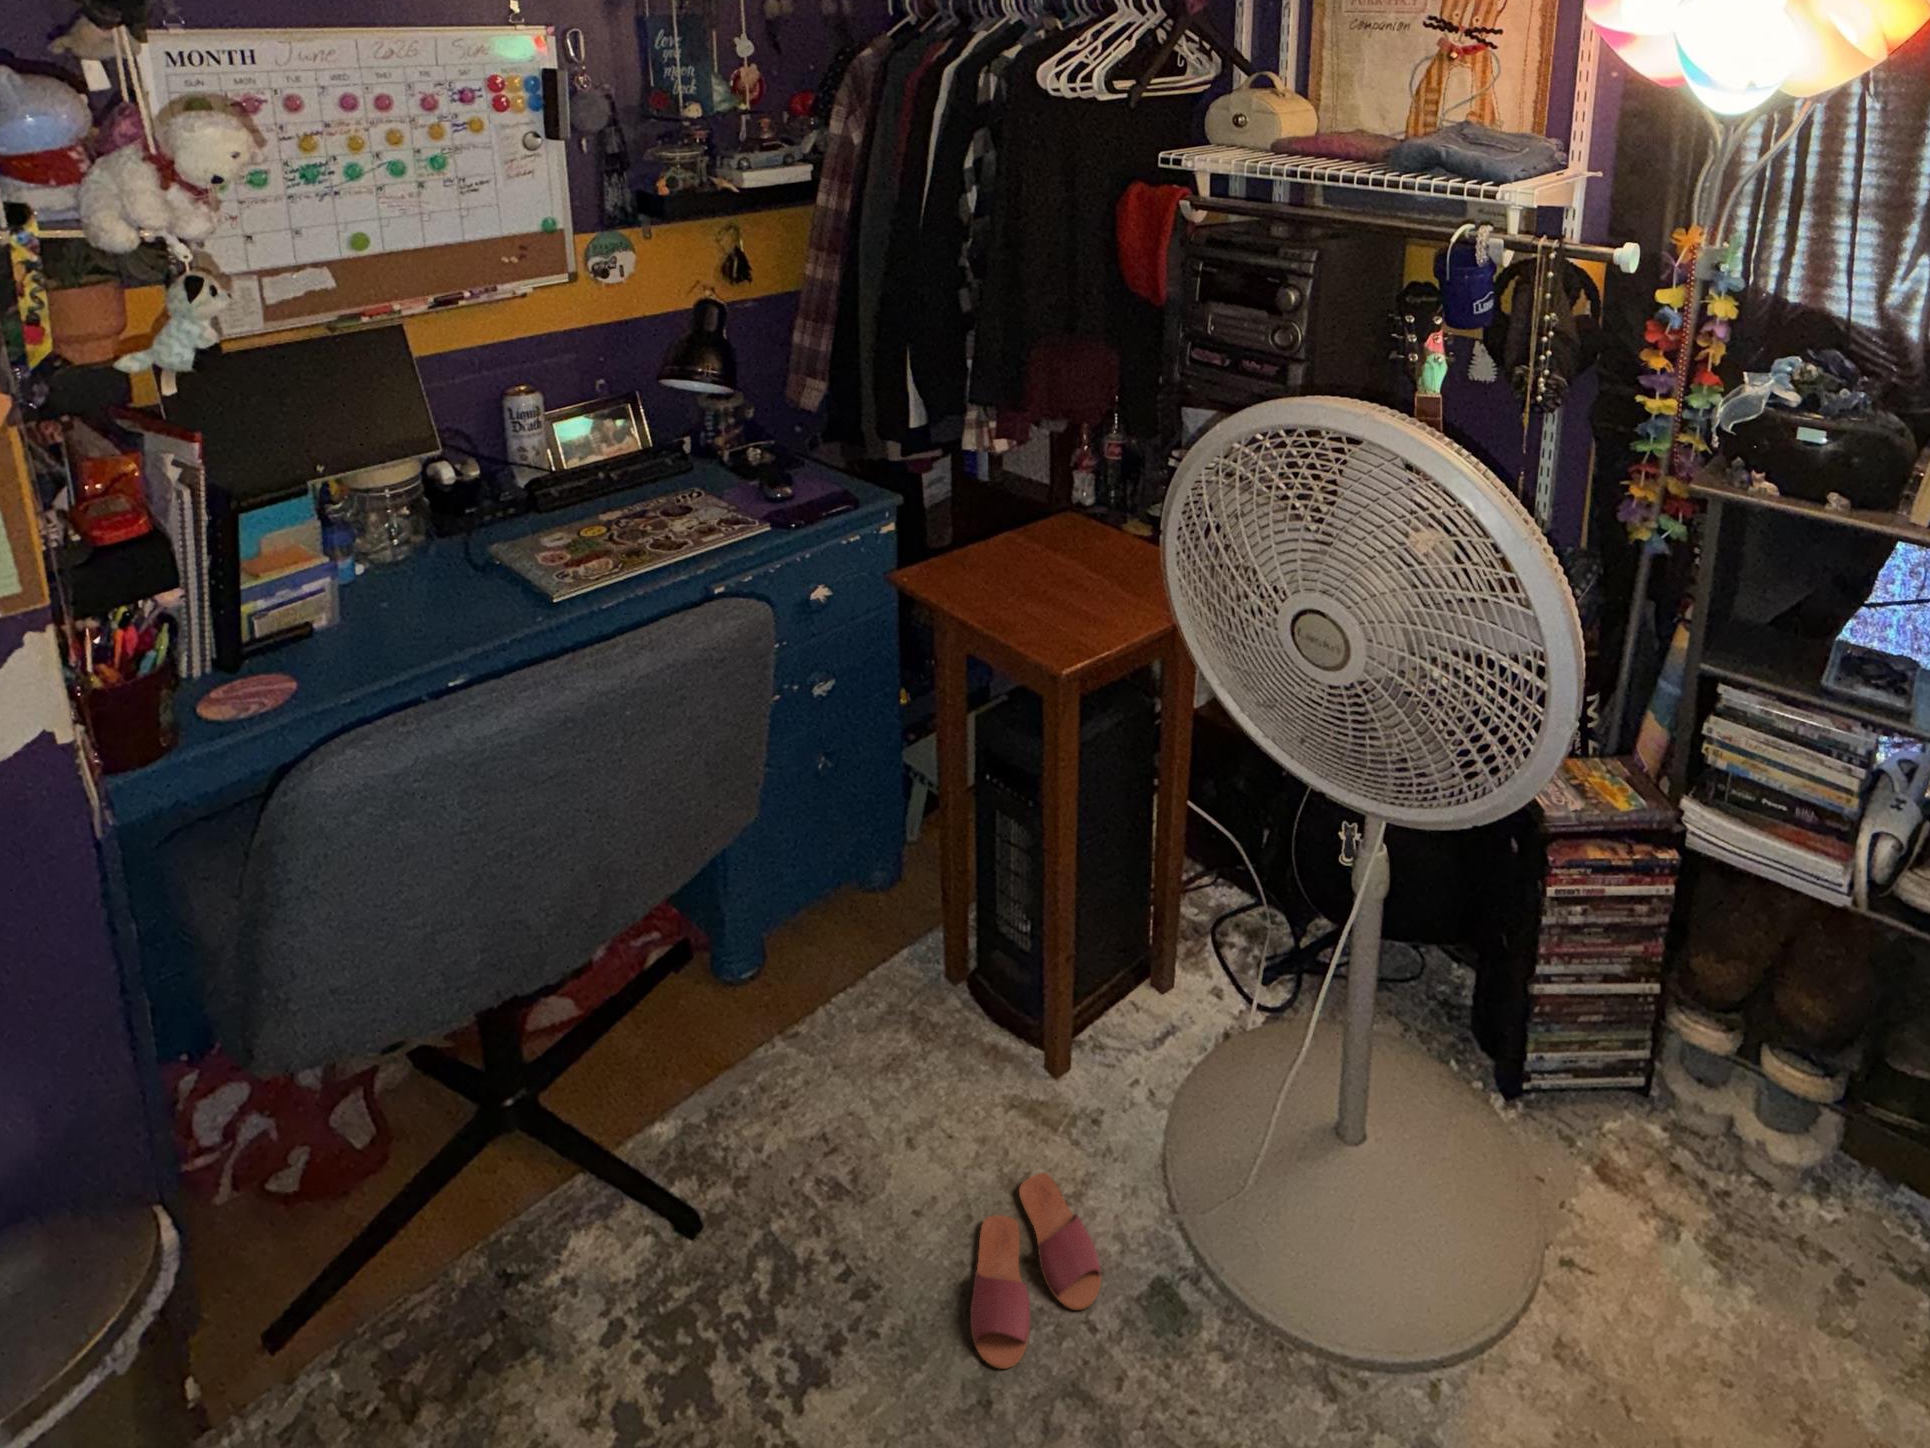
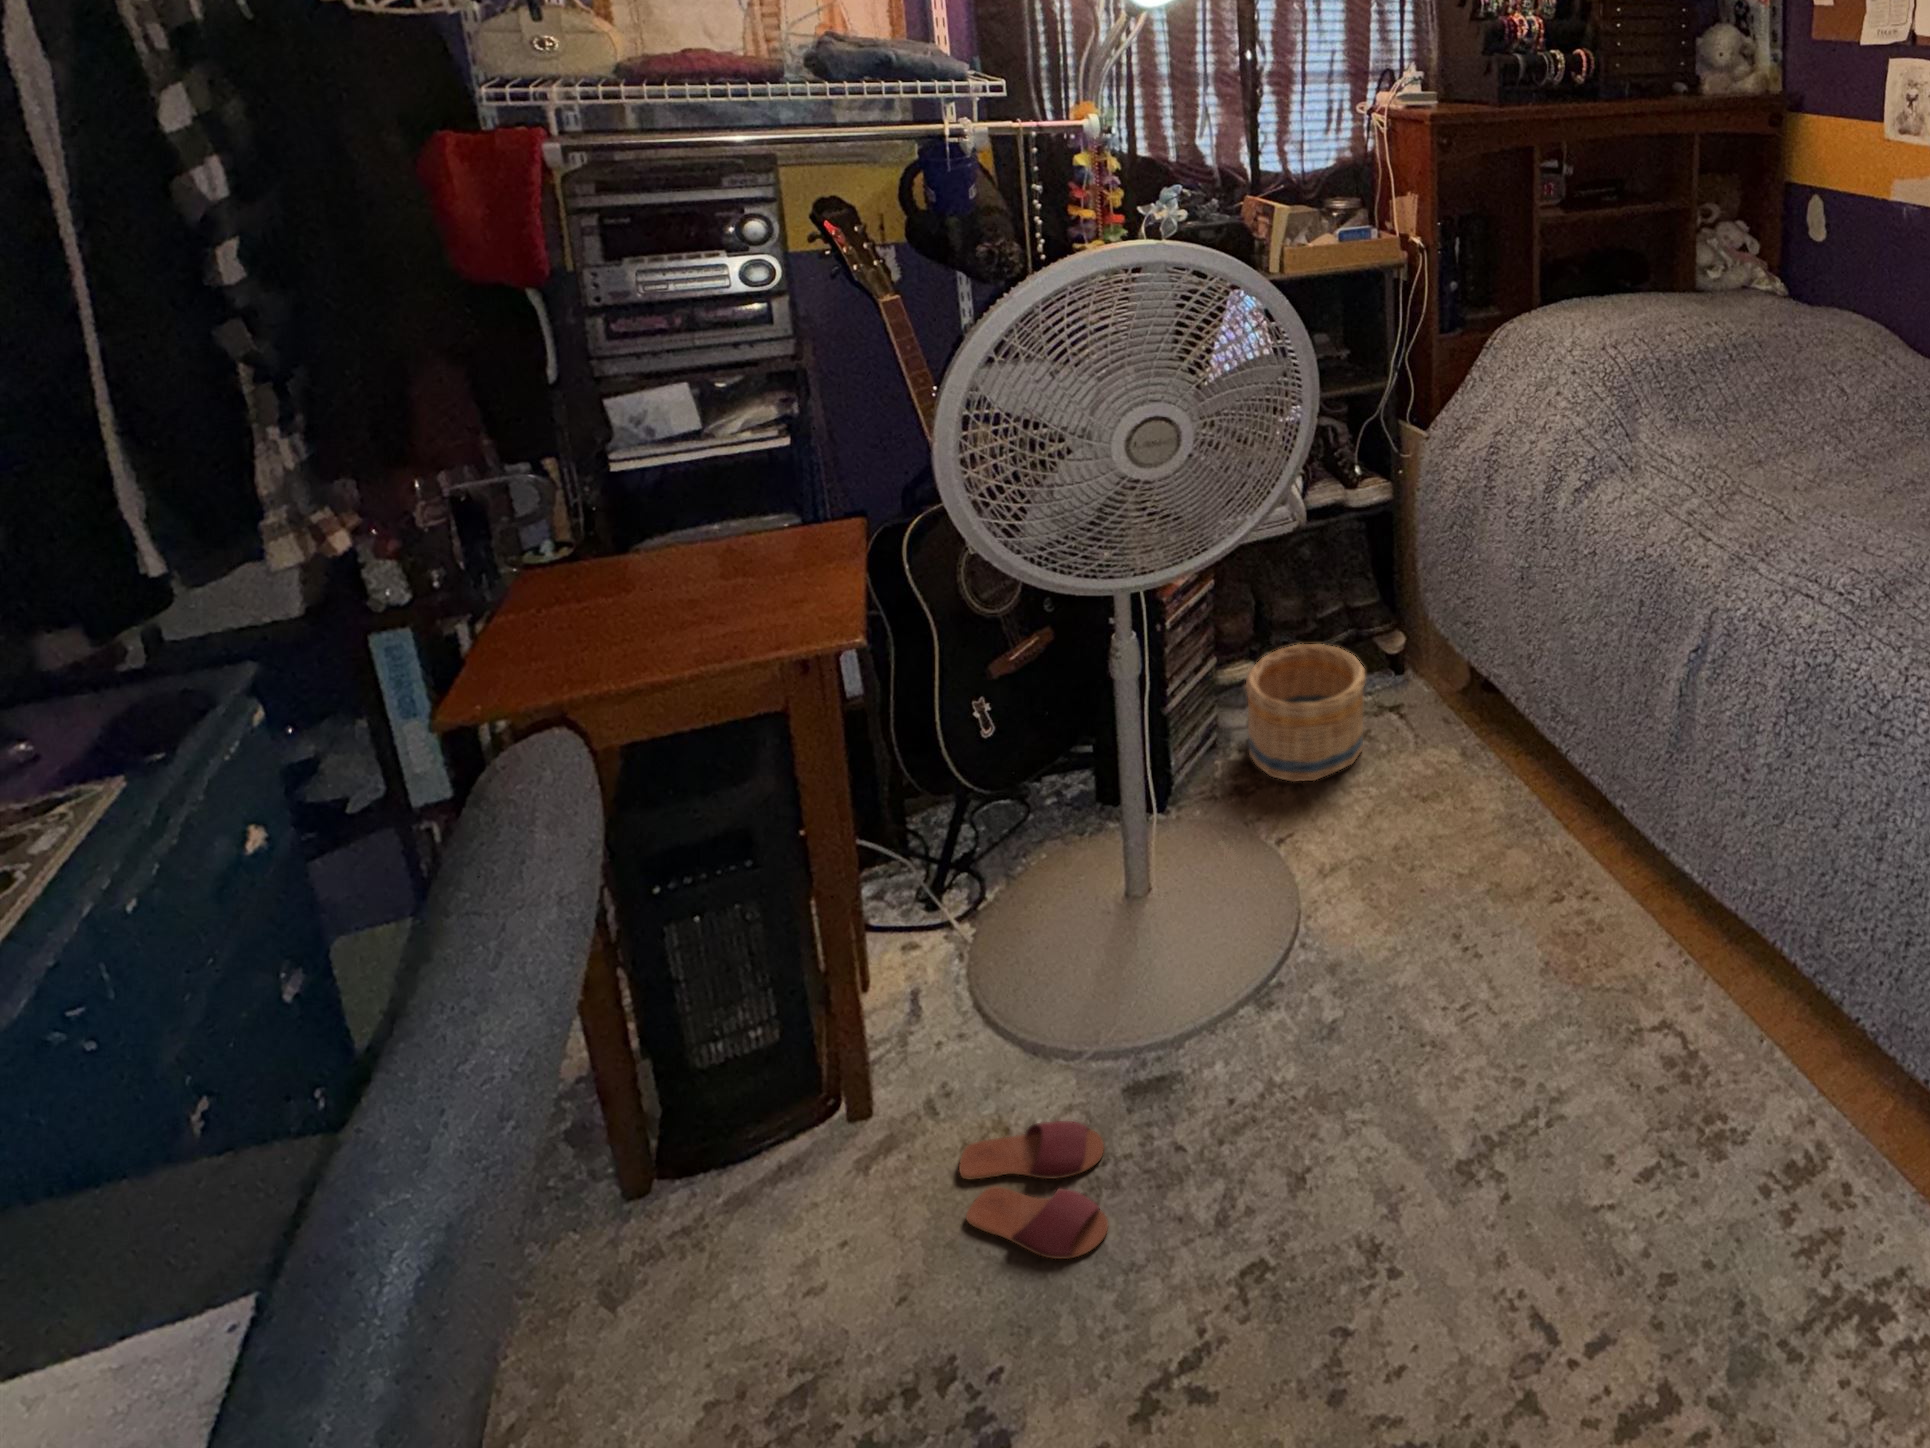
basket: none [1648,1037,1867,1295] -> present [1245,644,1365,782]

